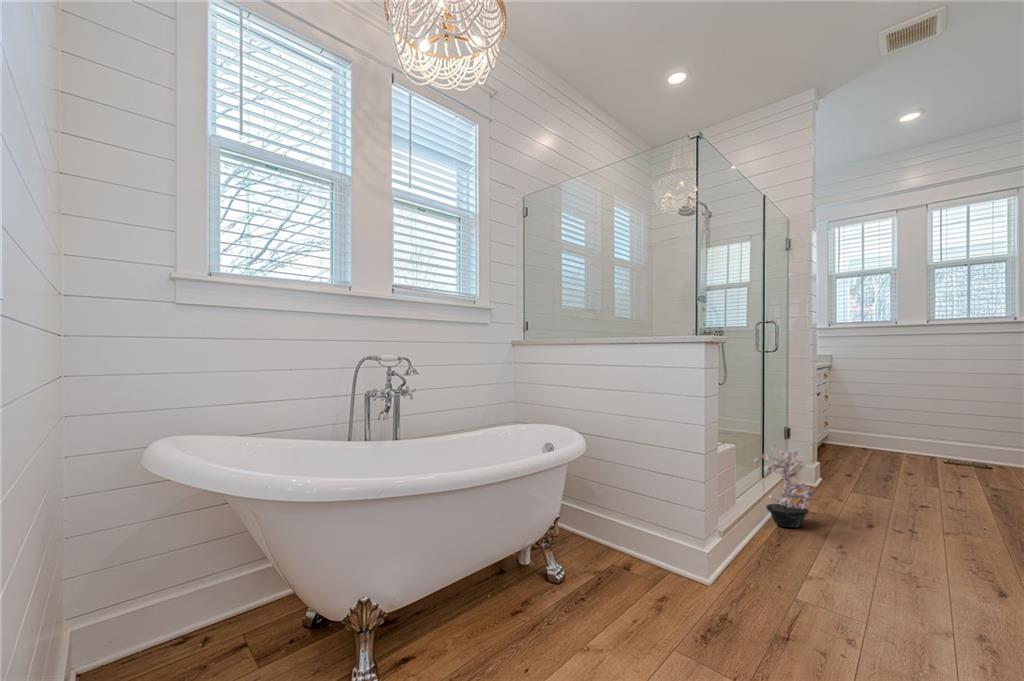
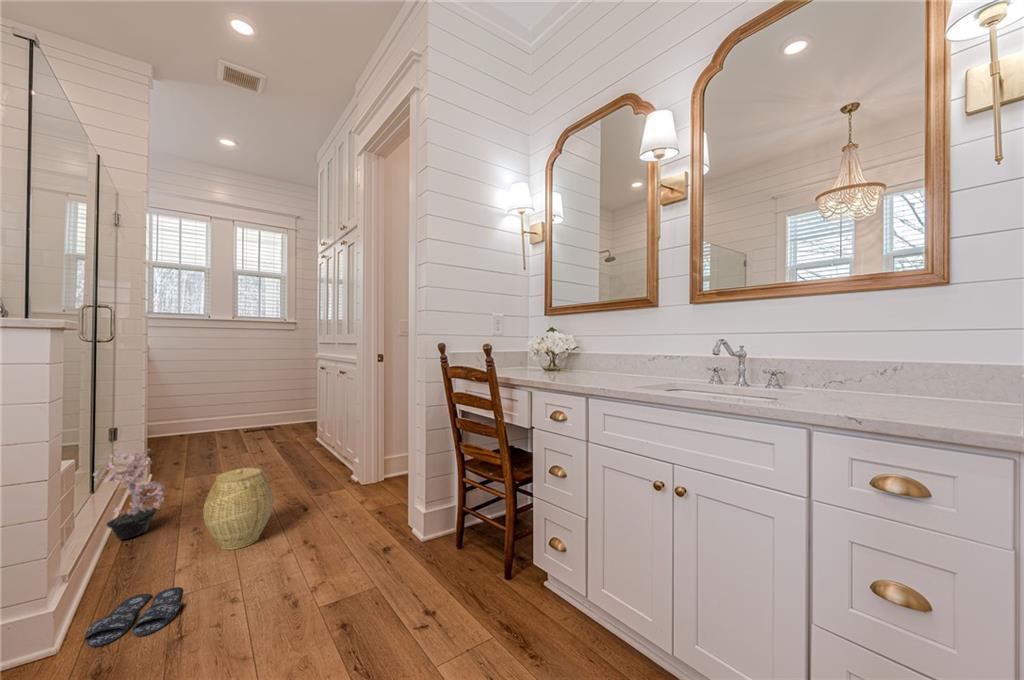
woven basket: none [838,499,930,598] -> present [203,468,274,550]
slippers: none [726,576,805,619] -> present [85,587,183,647]

